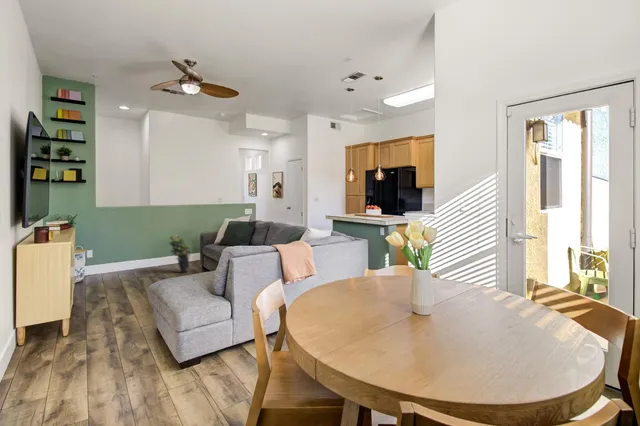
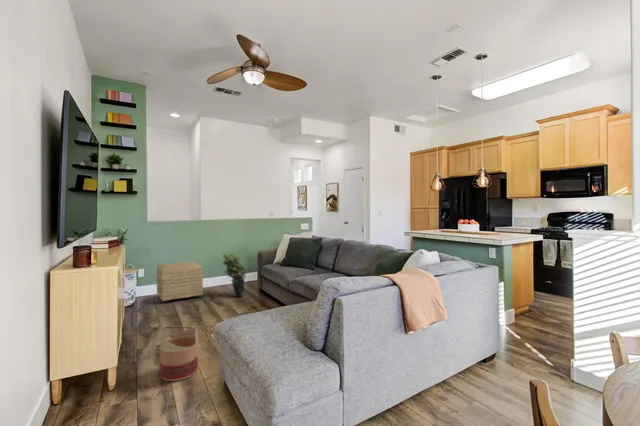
ottoman: none [108,244,151,278] -> present [157,262,203,302]
basket: none [106,288,138,329] -> present [160,326,198,381]

